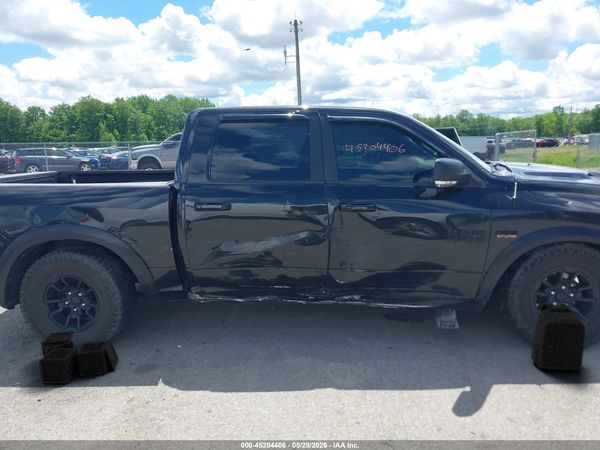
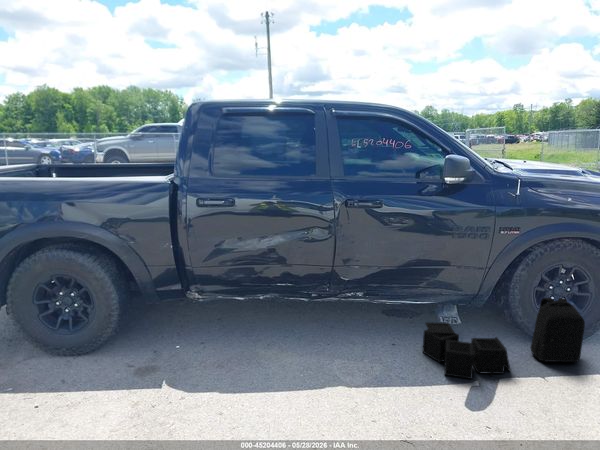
storage bin: present [39,331,119,384] -> present [423,322,510,379]

